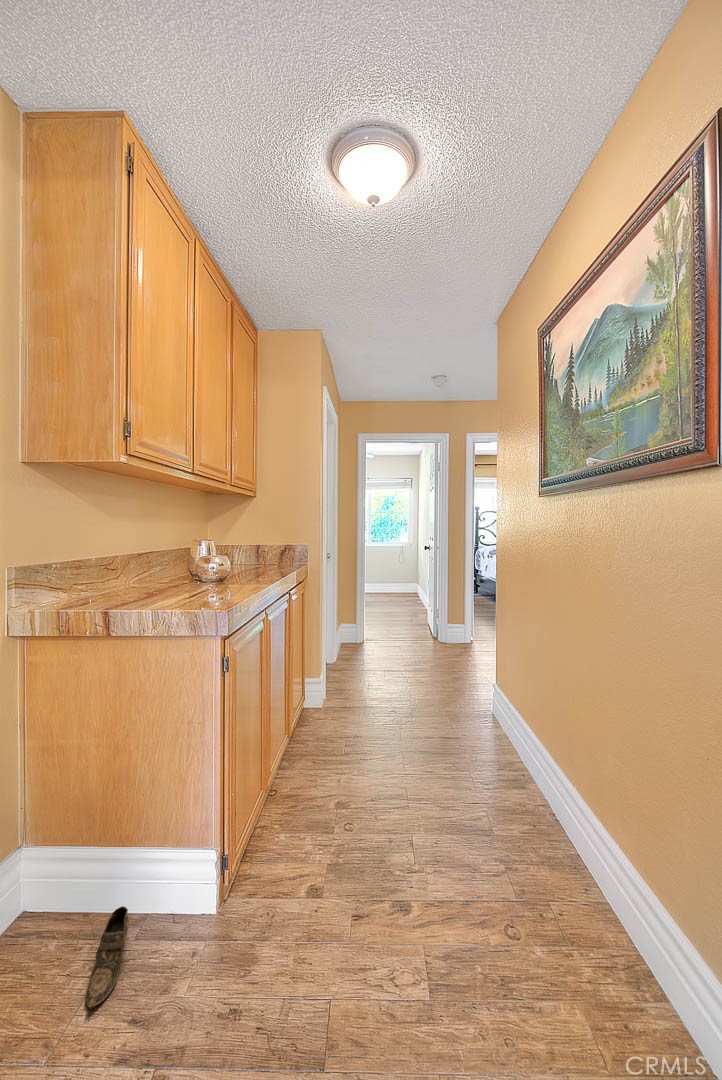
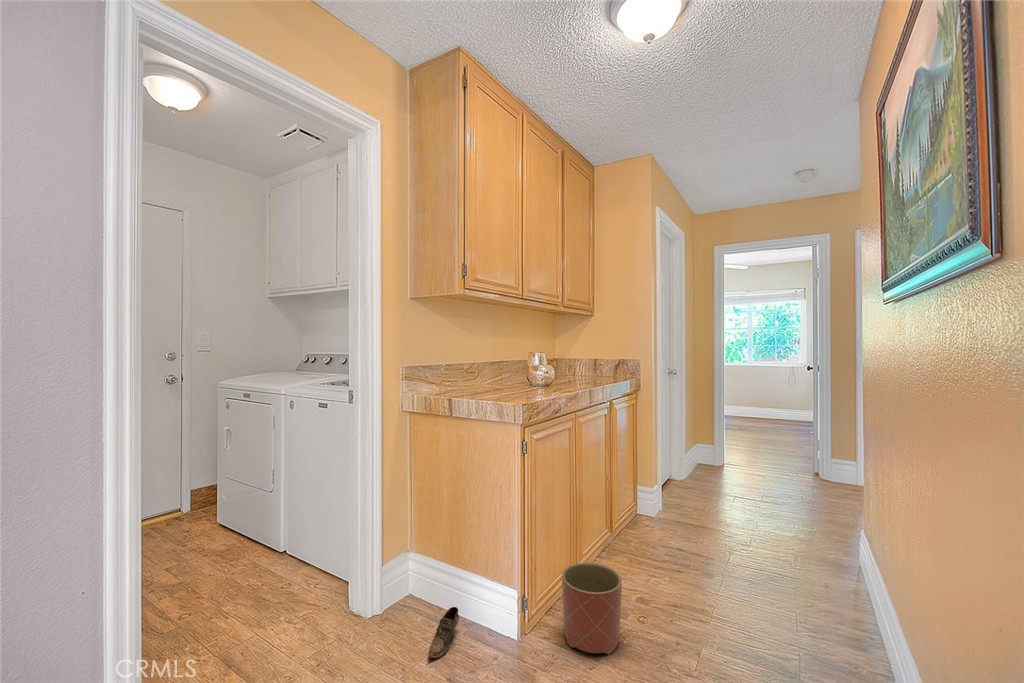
planter: none [271,782,340,894] -> present [562,562,622,654]

